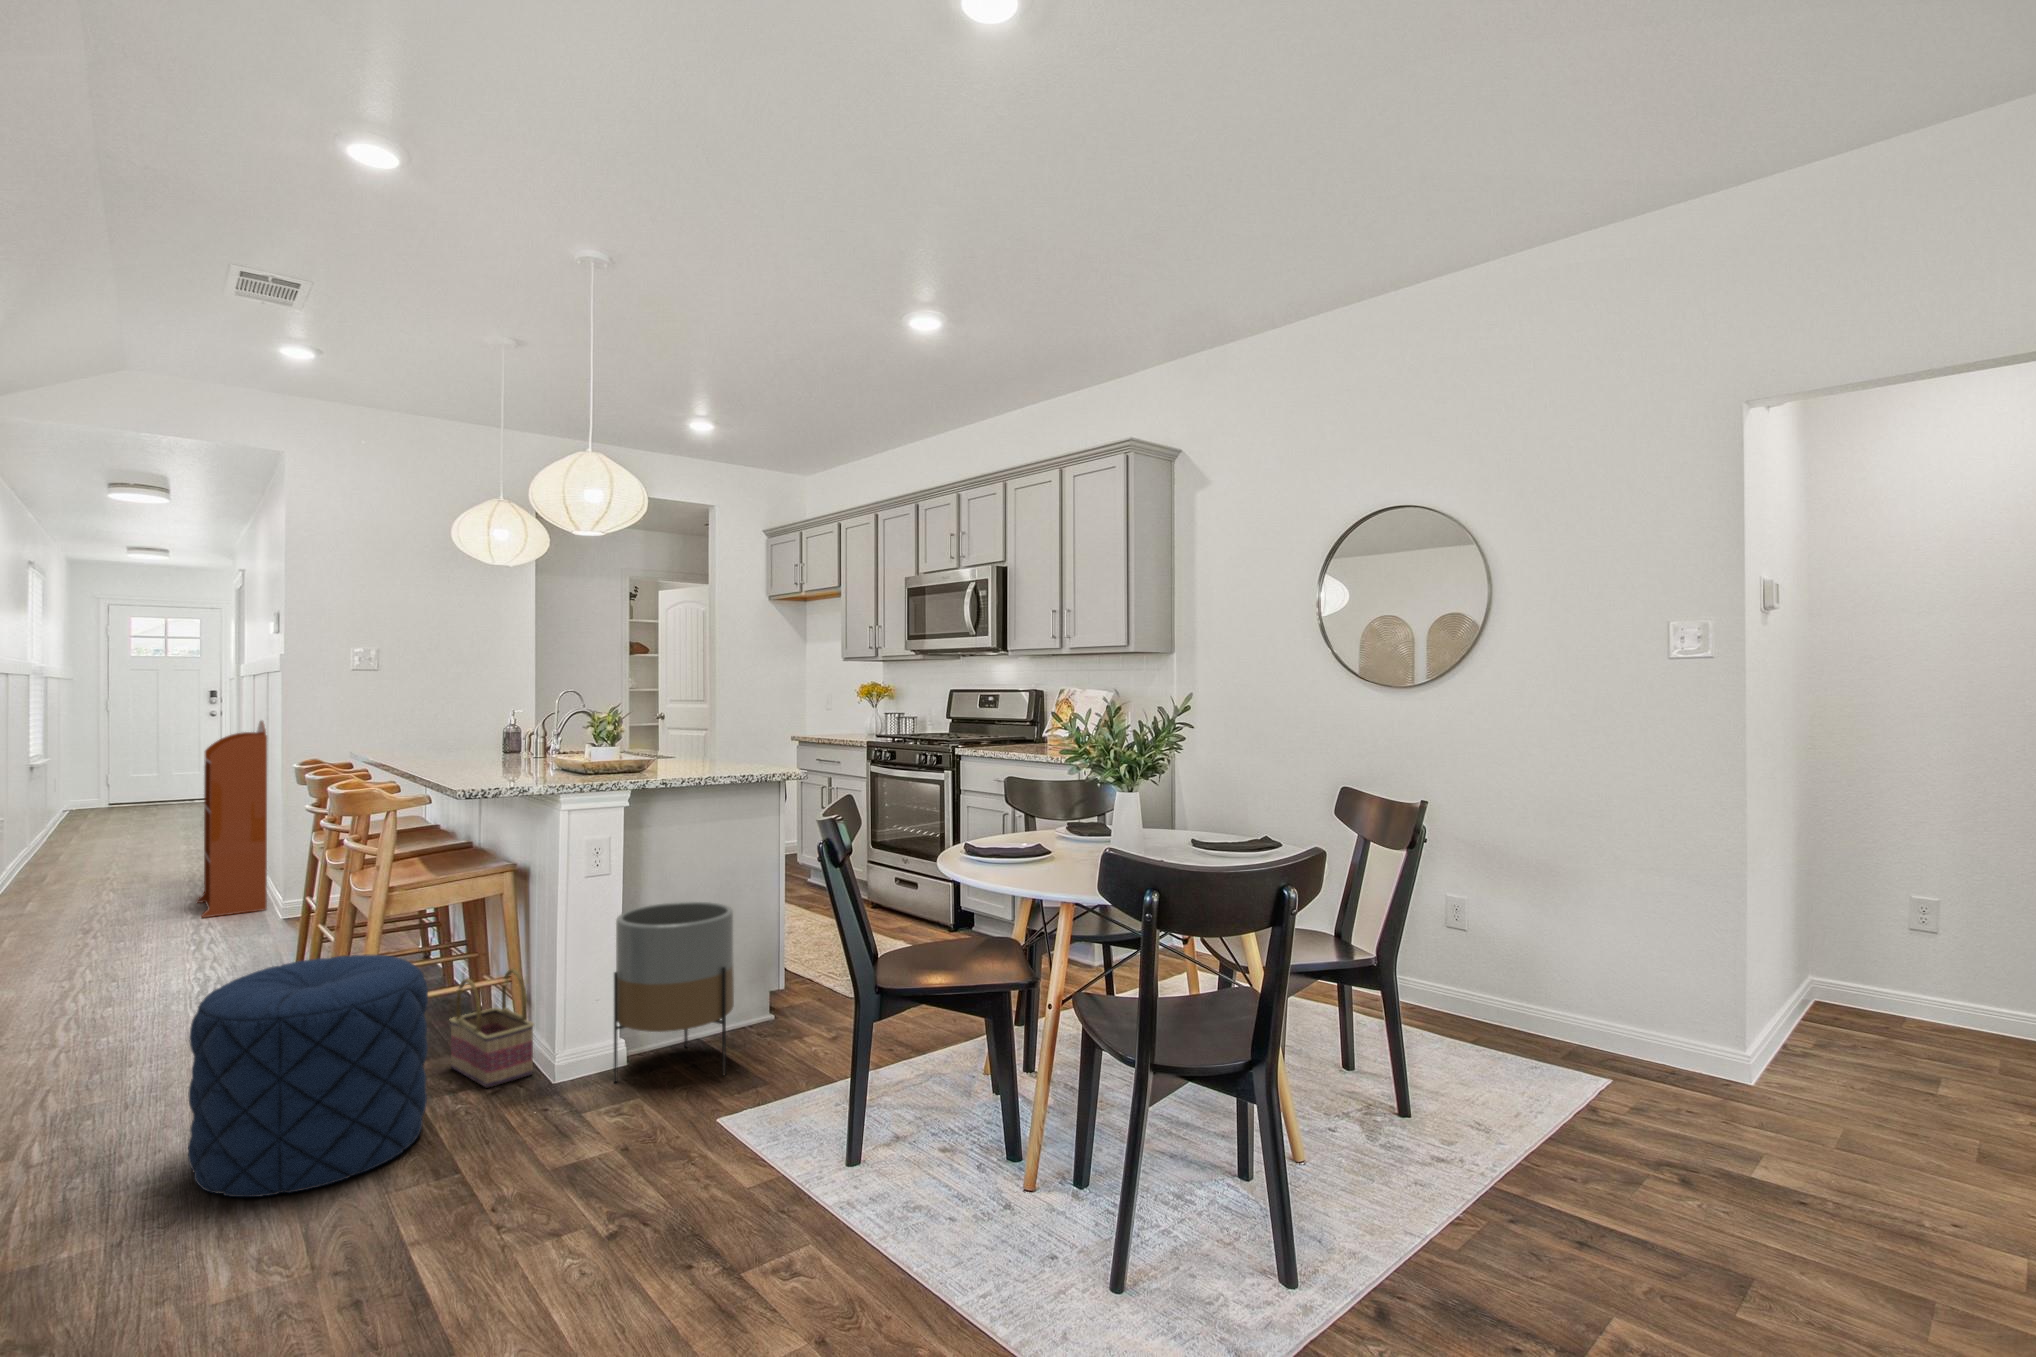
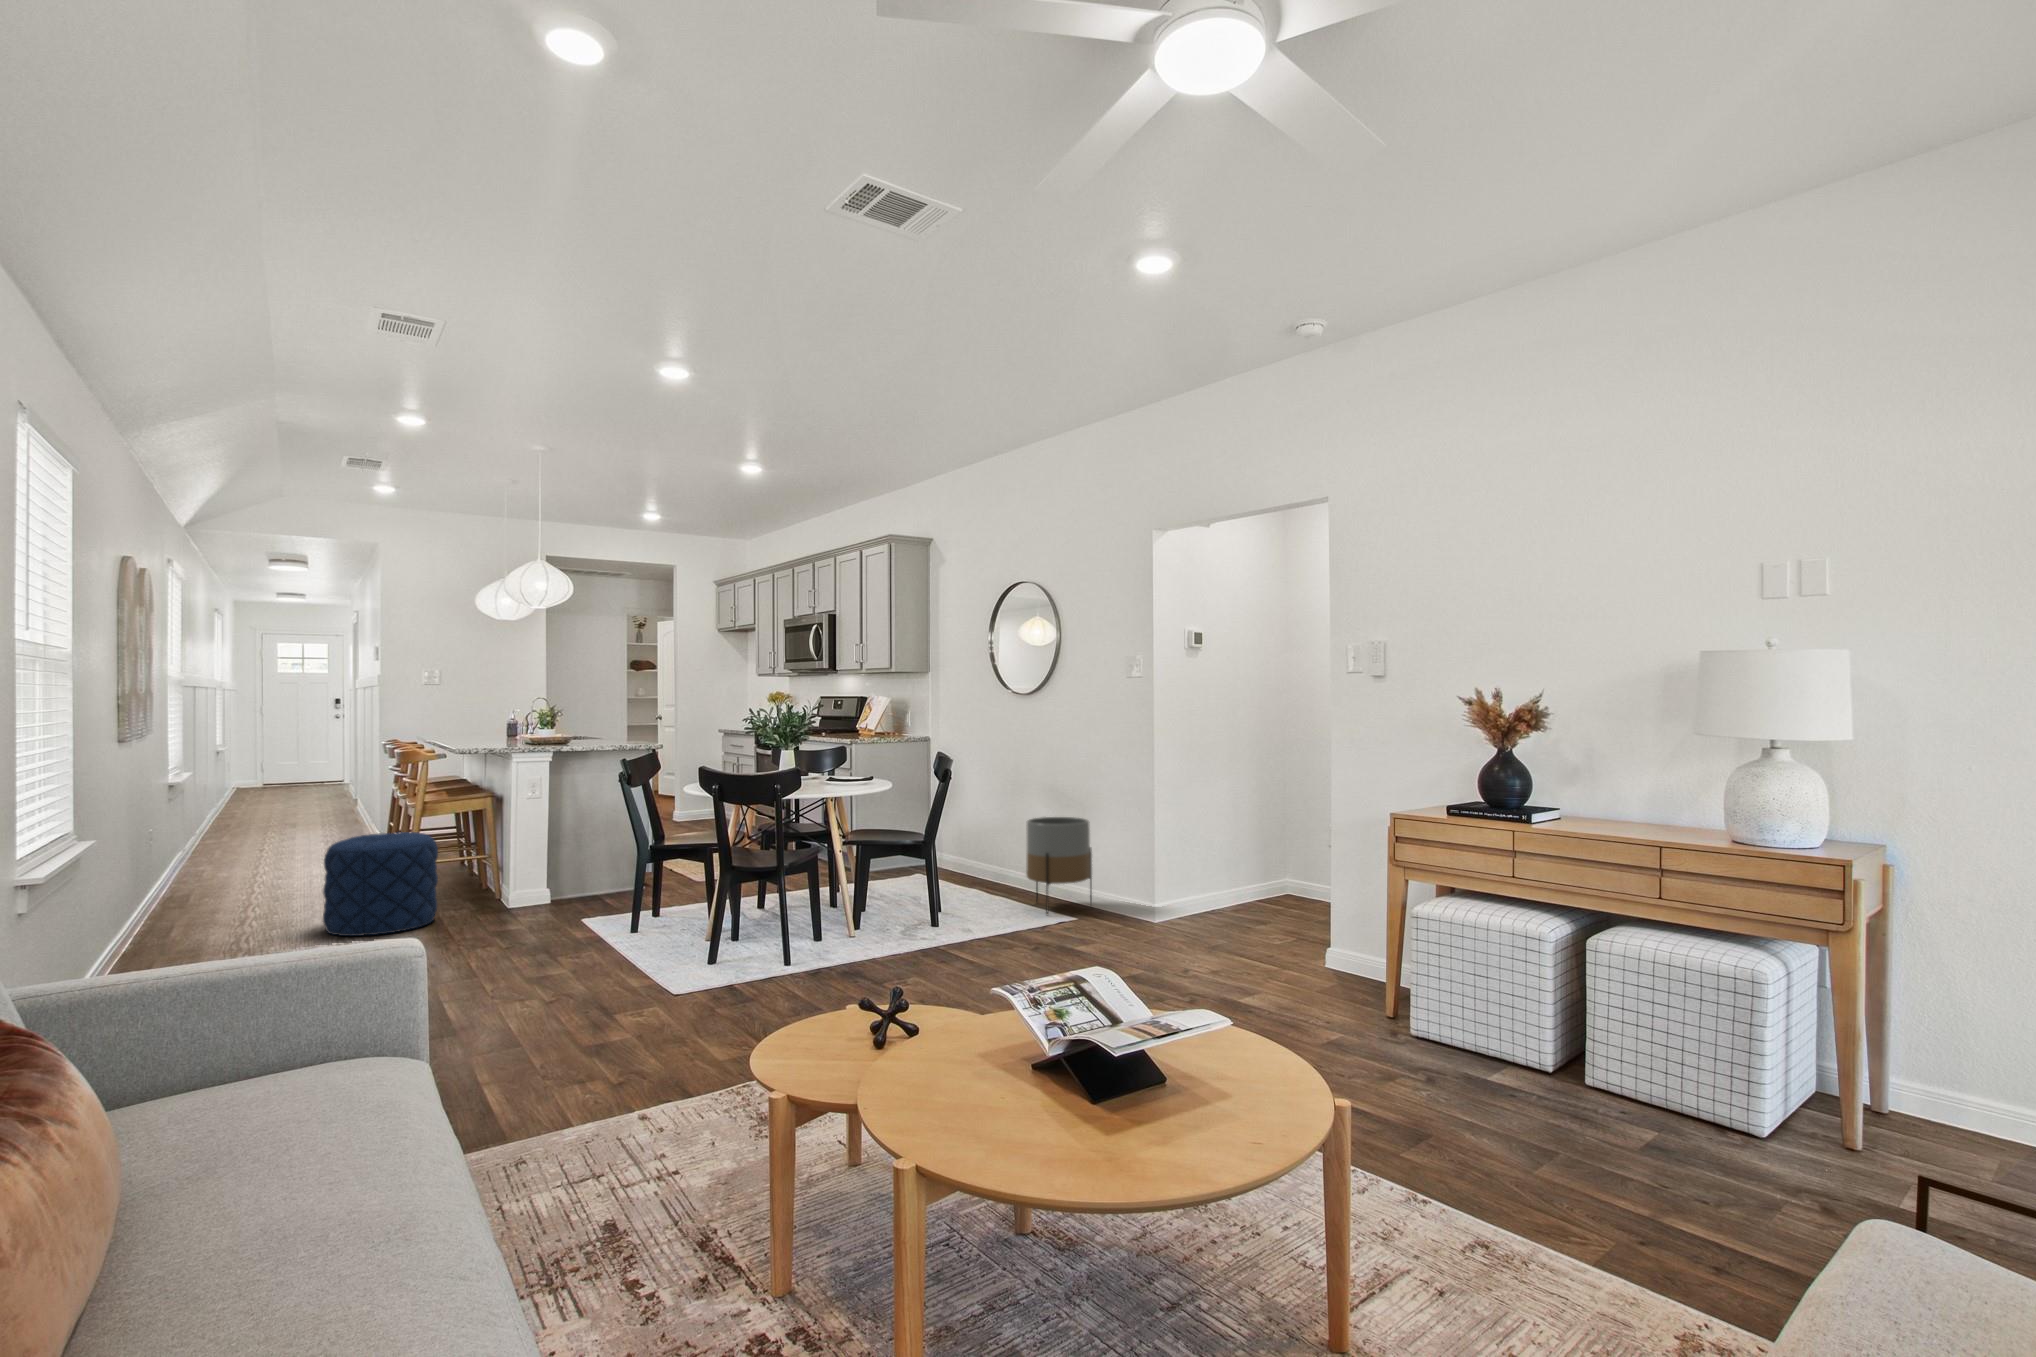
bookcase: present [196,721,267,918] -> none [326,718,370,845]
planter: present [614,902,734,1082] -> present [1026,817,1092,913]
basket: present [449,969,534,1087] -> none [456,849,499,909]

